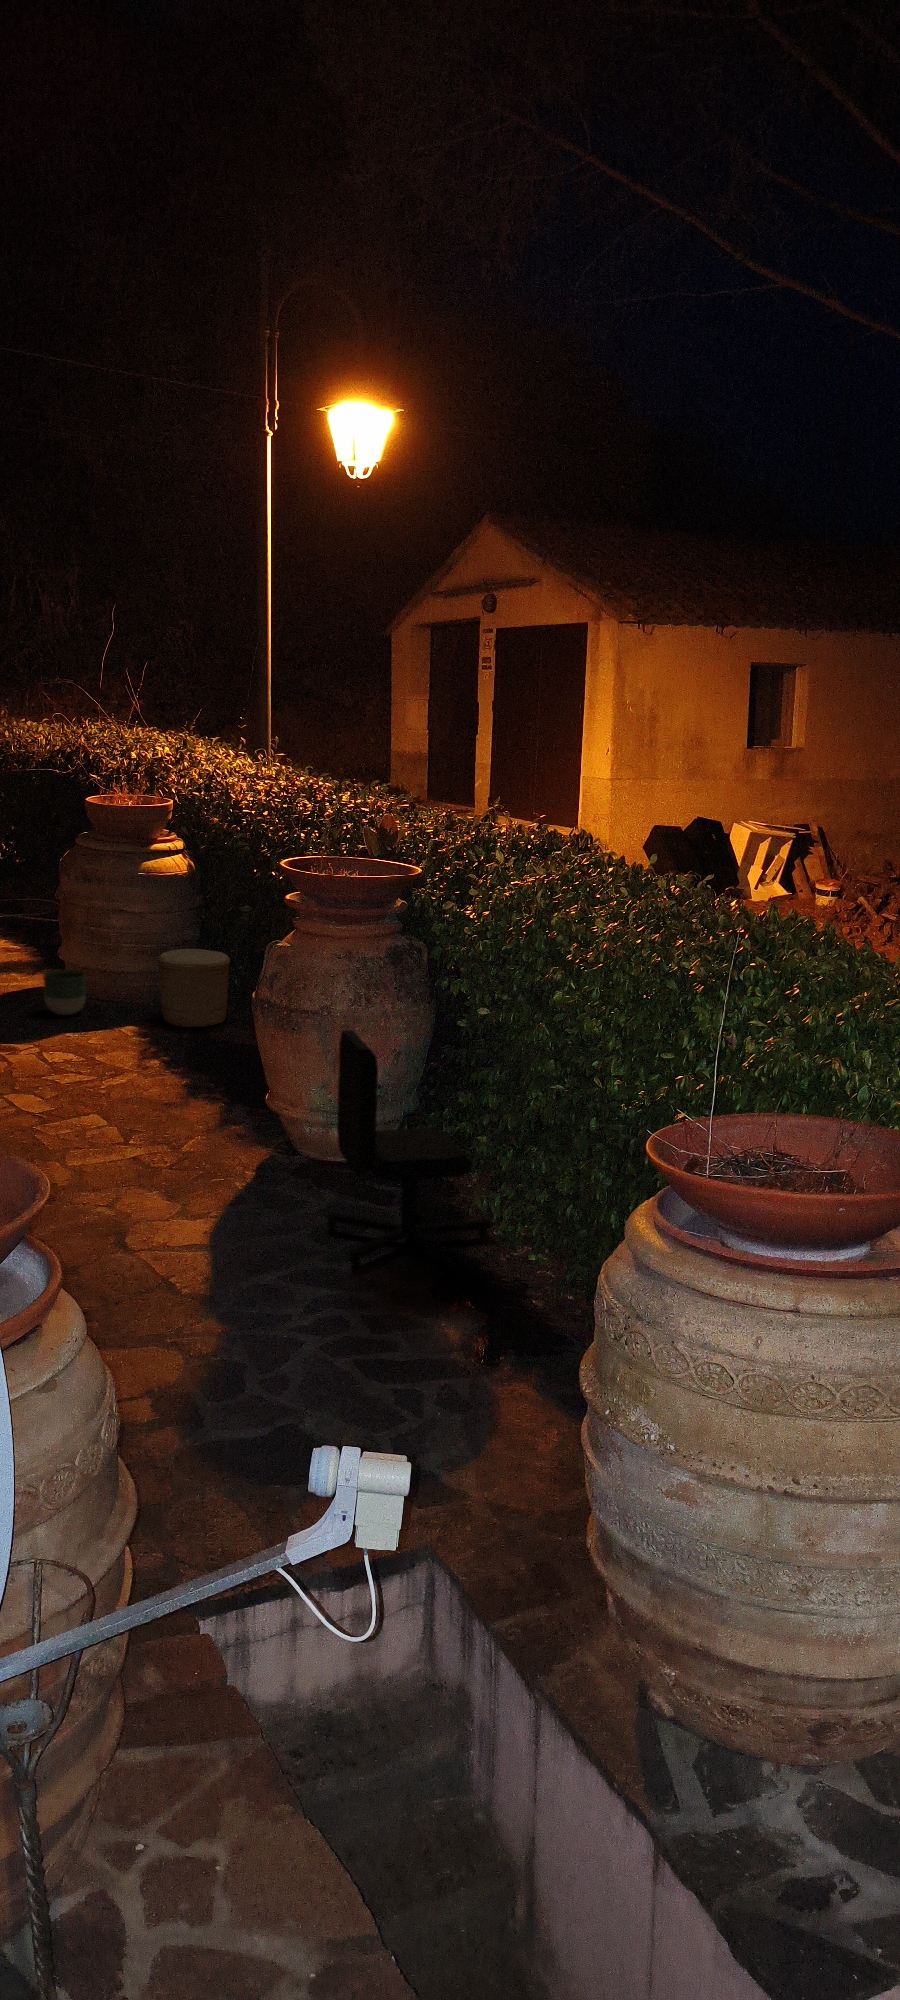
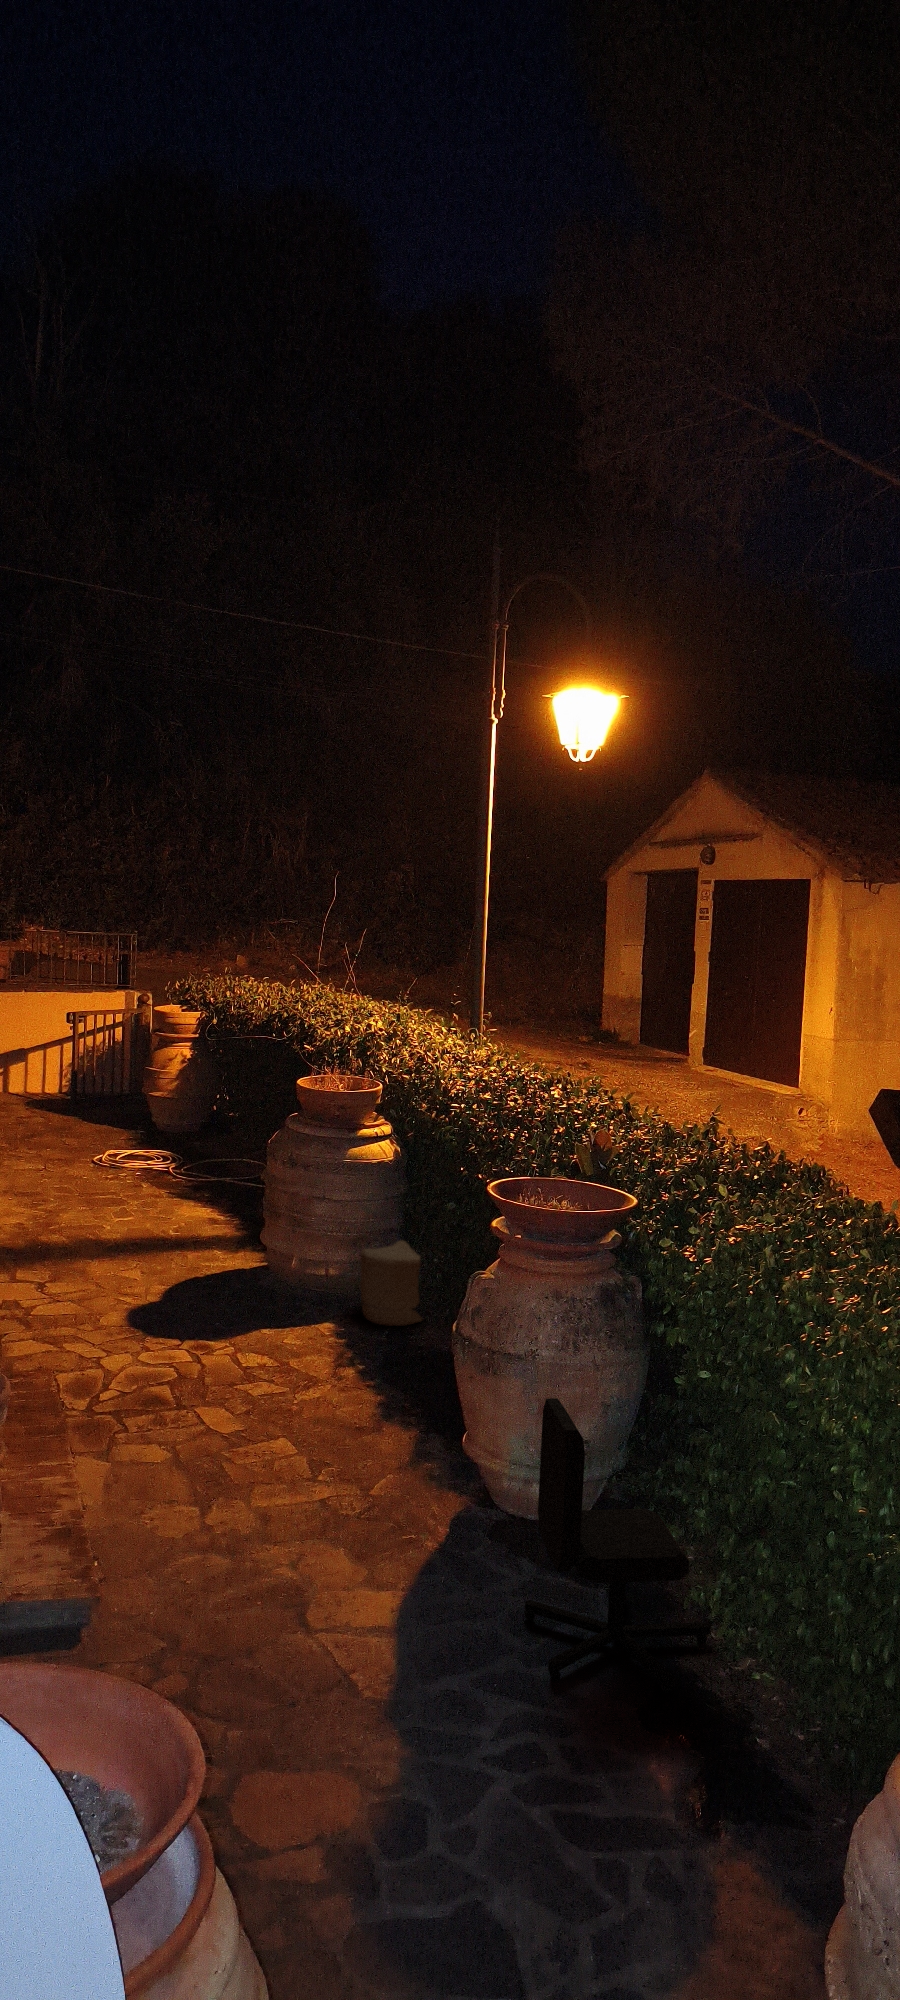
planter: present [44,970,86,1015] -> none [245,1257,287,1305]

